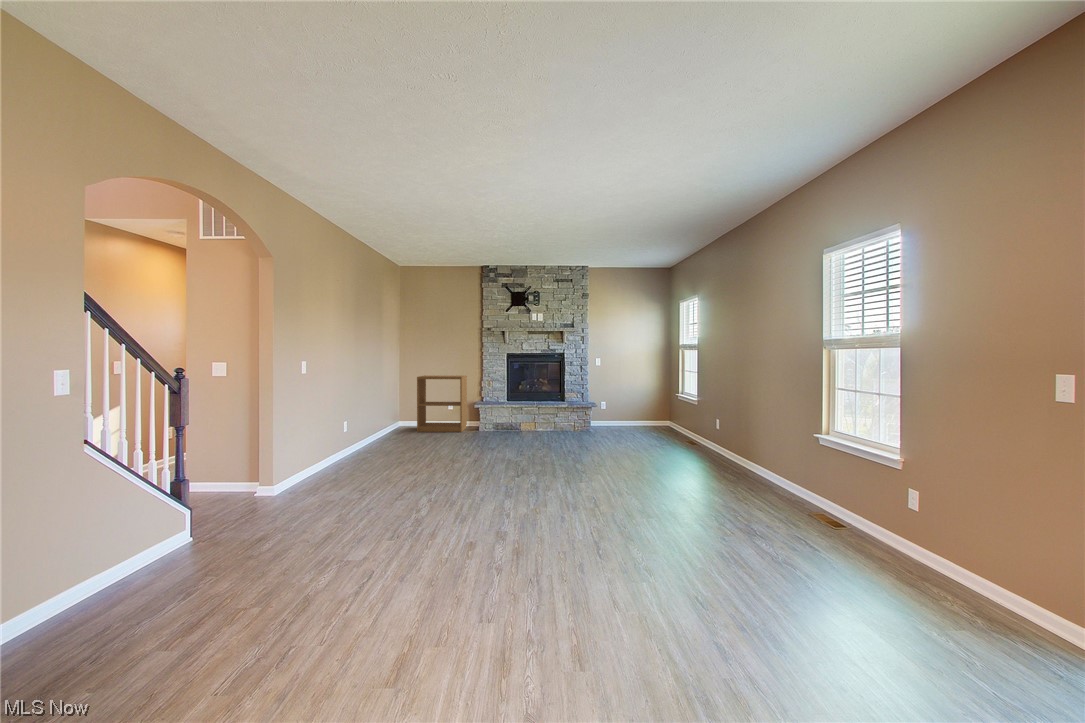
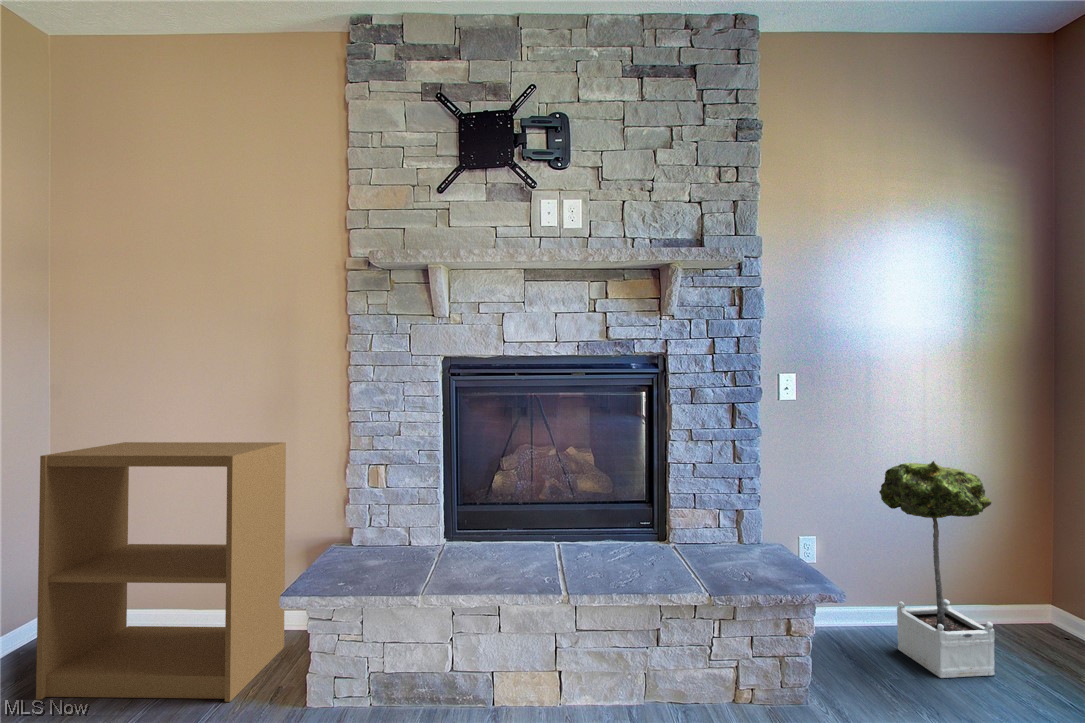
potted tree: none [617,379,640,430] -> present [879,461,995,678]

